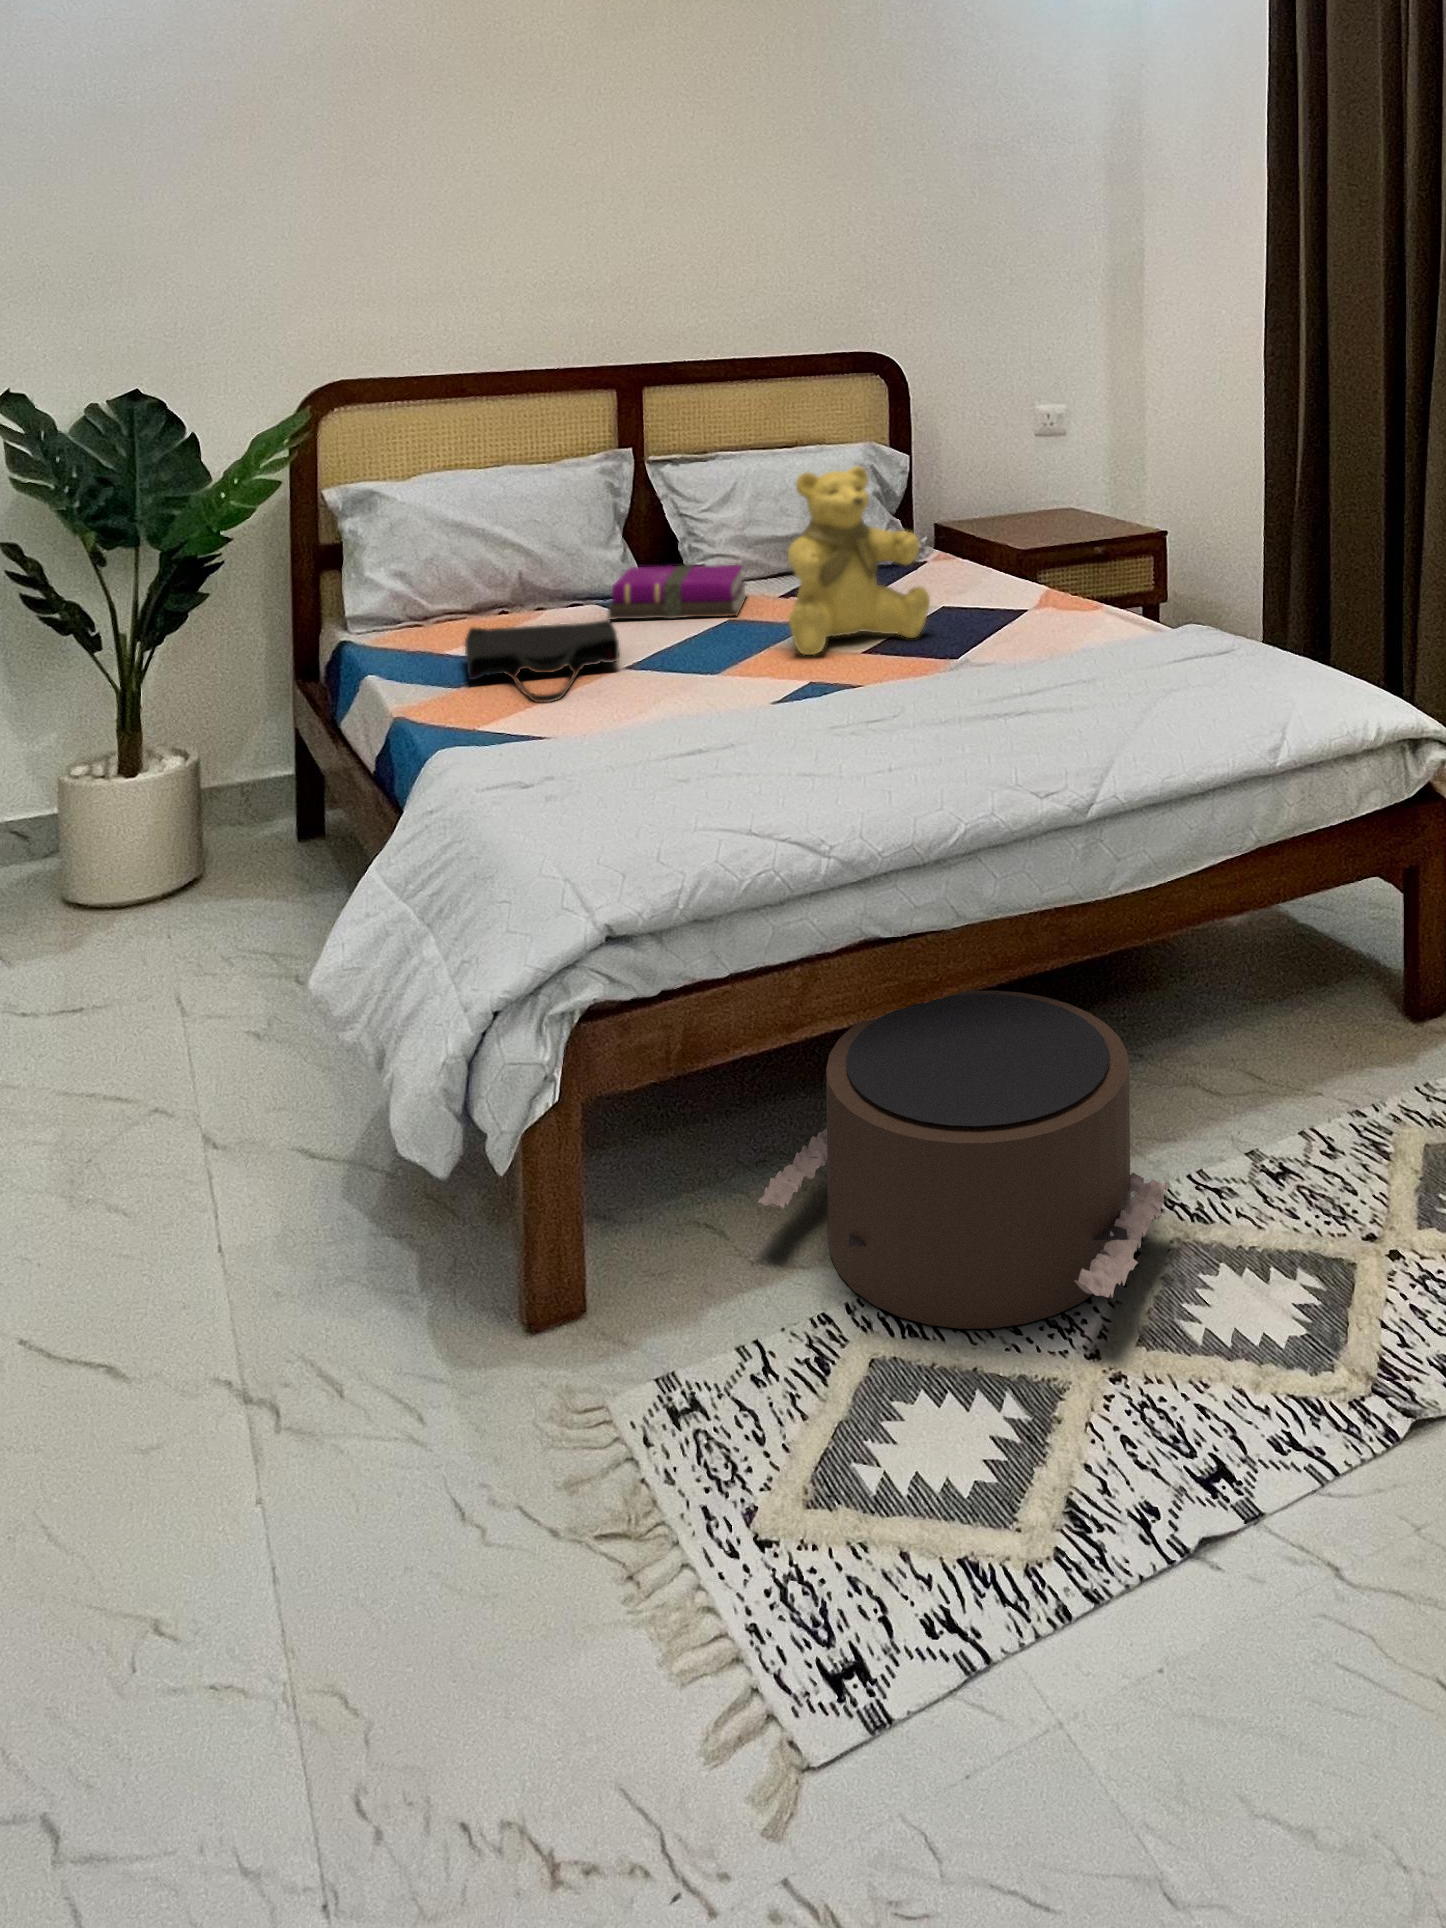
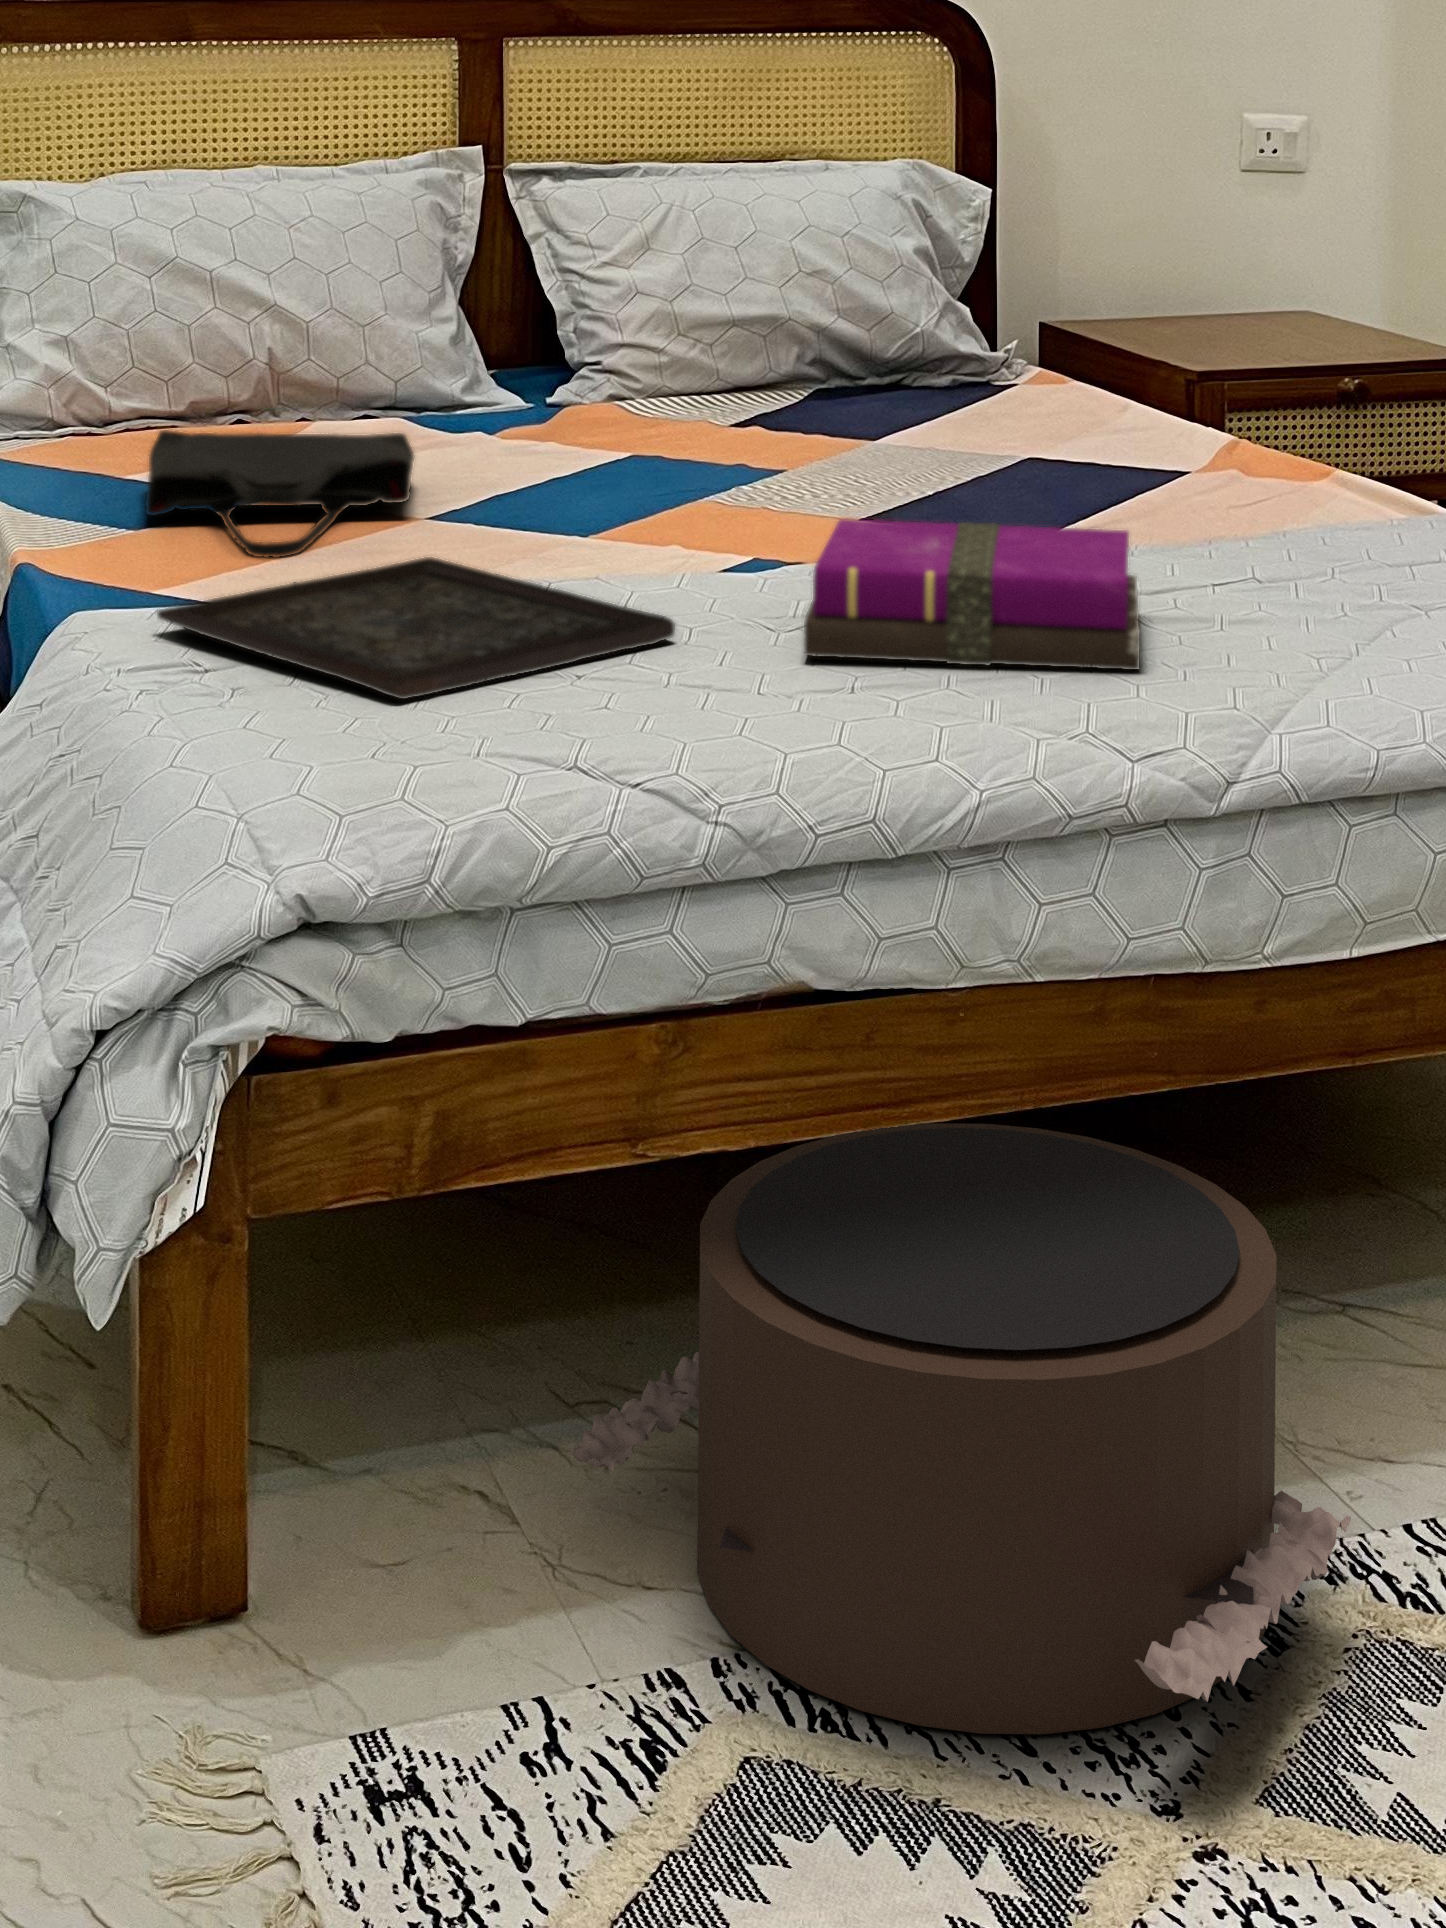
teddy bear: present [788,466,930,655] -> none [717,173,988,515]
notebook: present [608,565,746,619] -> present [804,519,1140,670]
tray: none [492,699,786,792] -> present [157,557,675,699]

